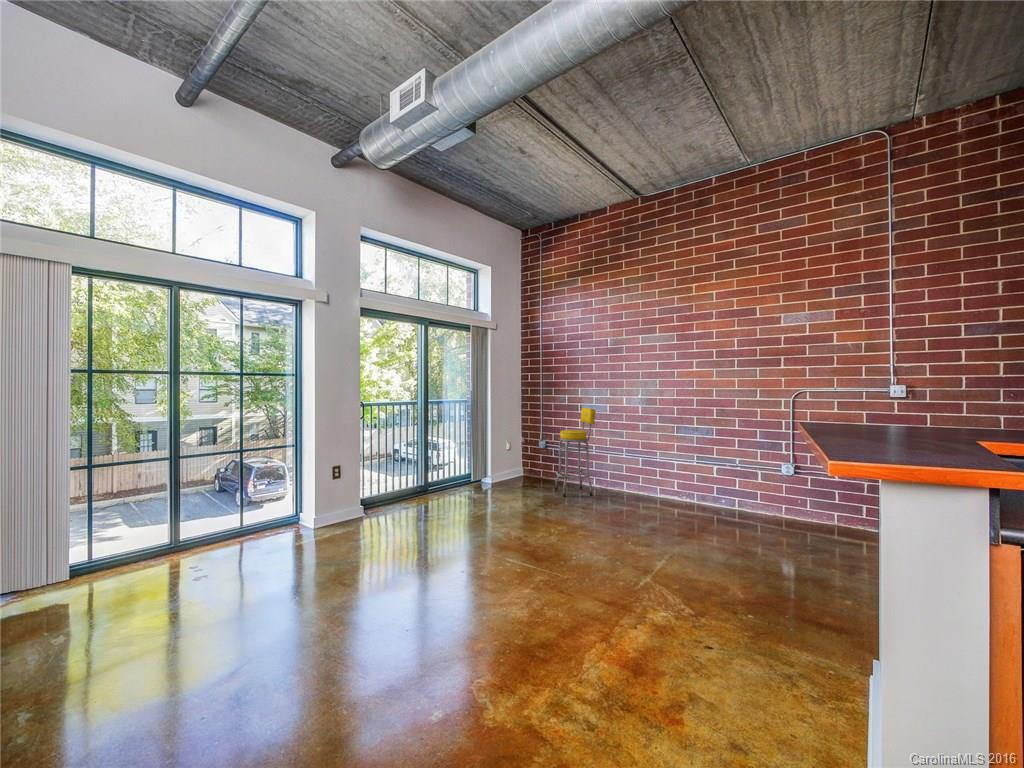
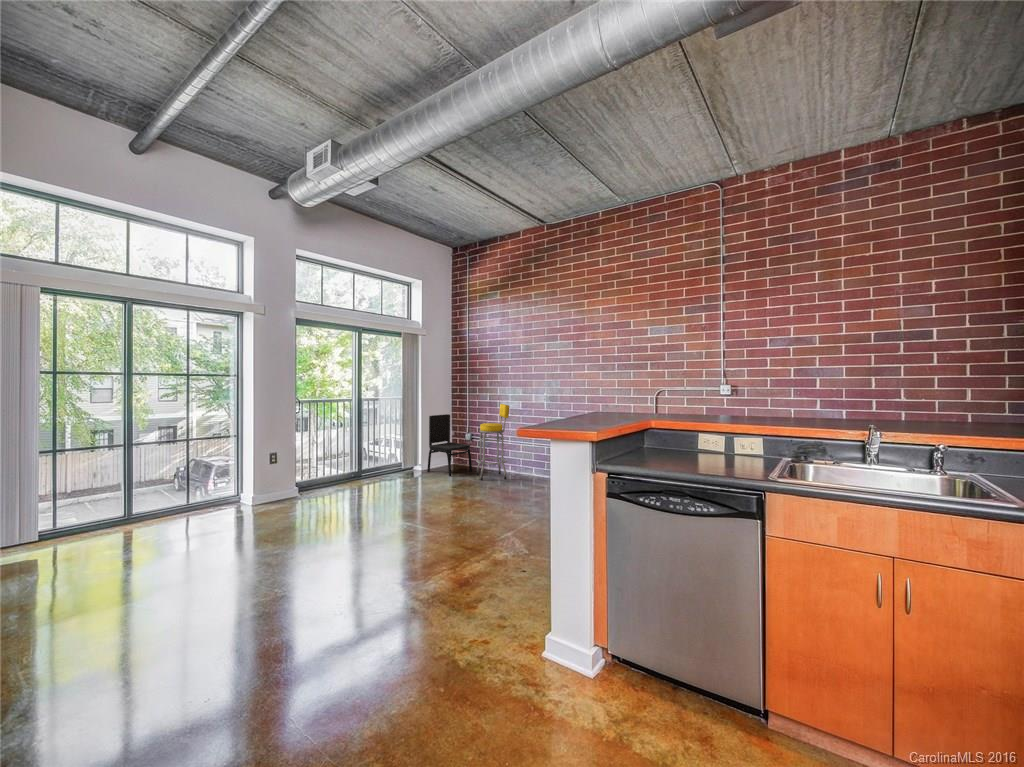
dining chair: none [497,419,547,491] -> present [427,414,472,476]

